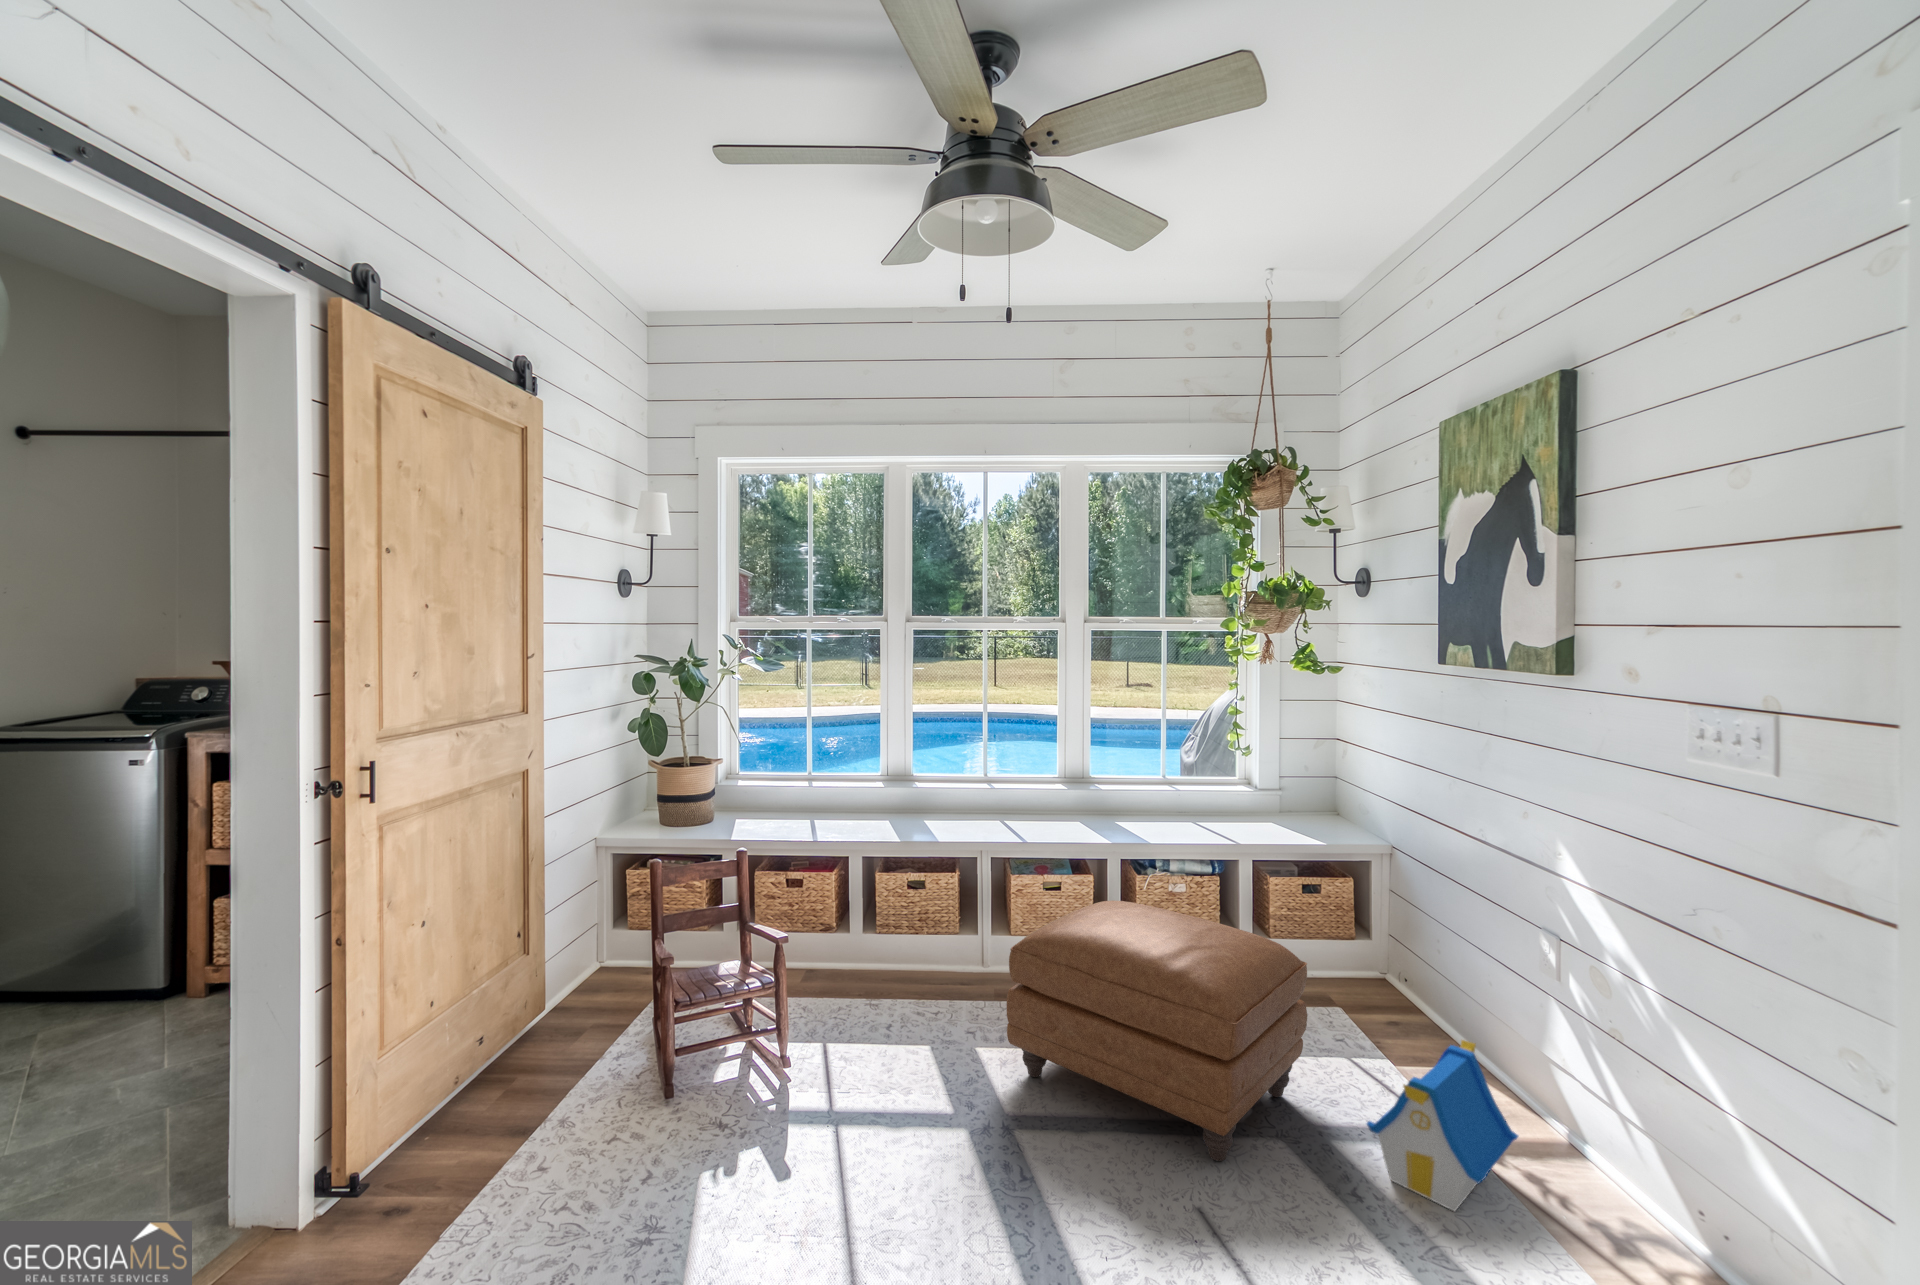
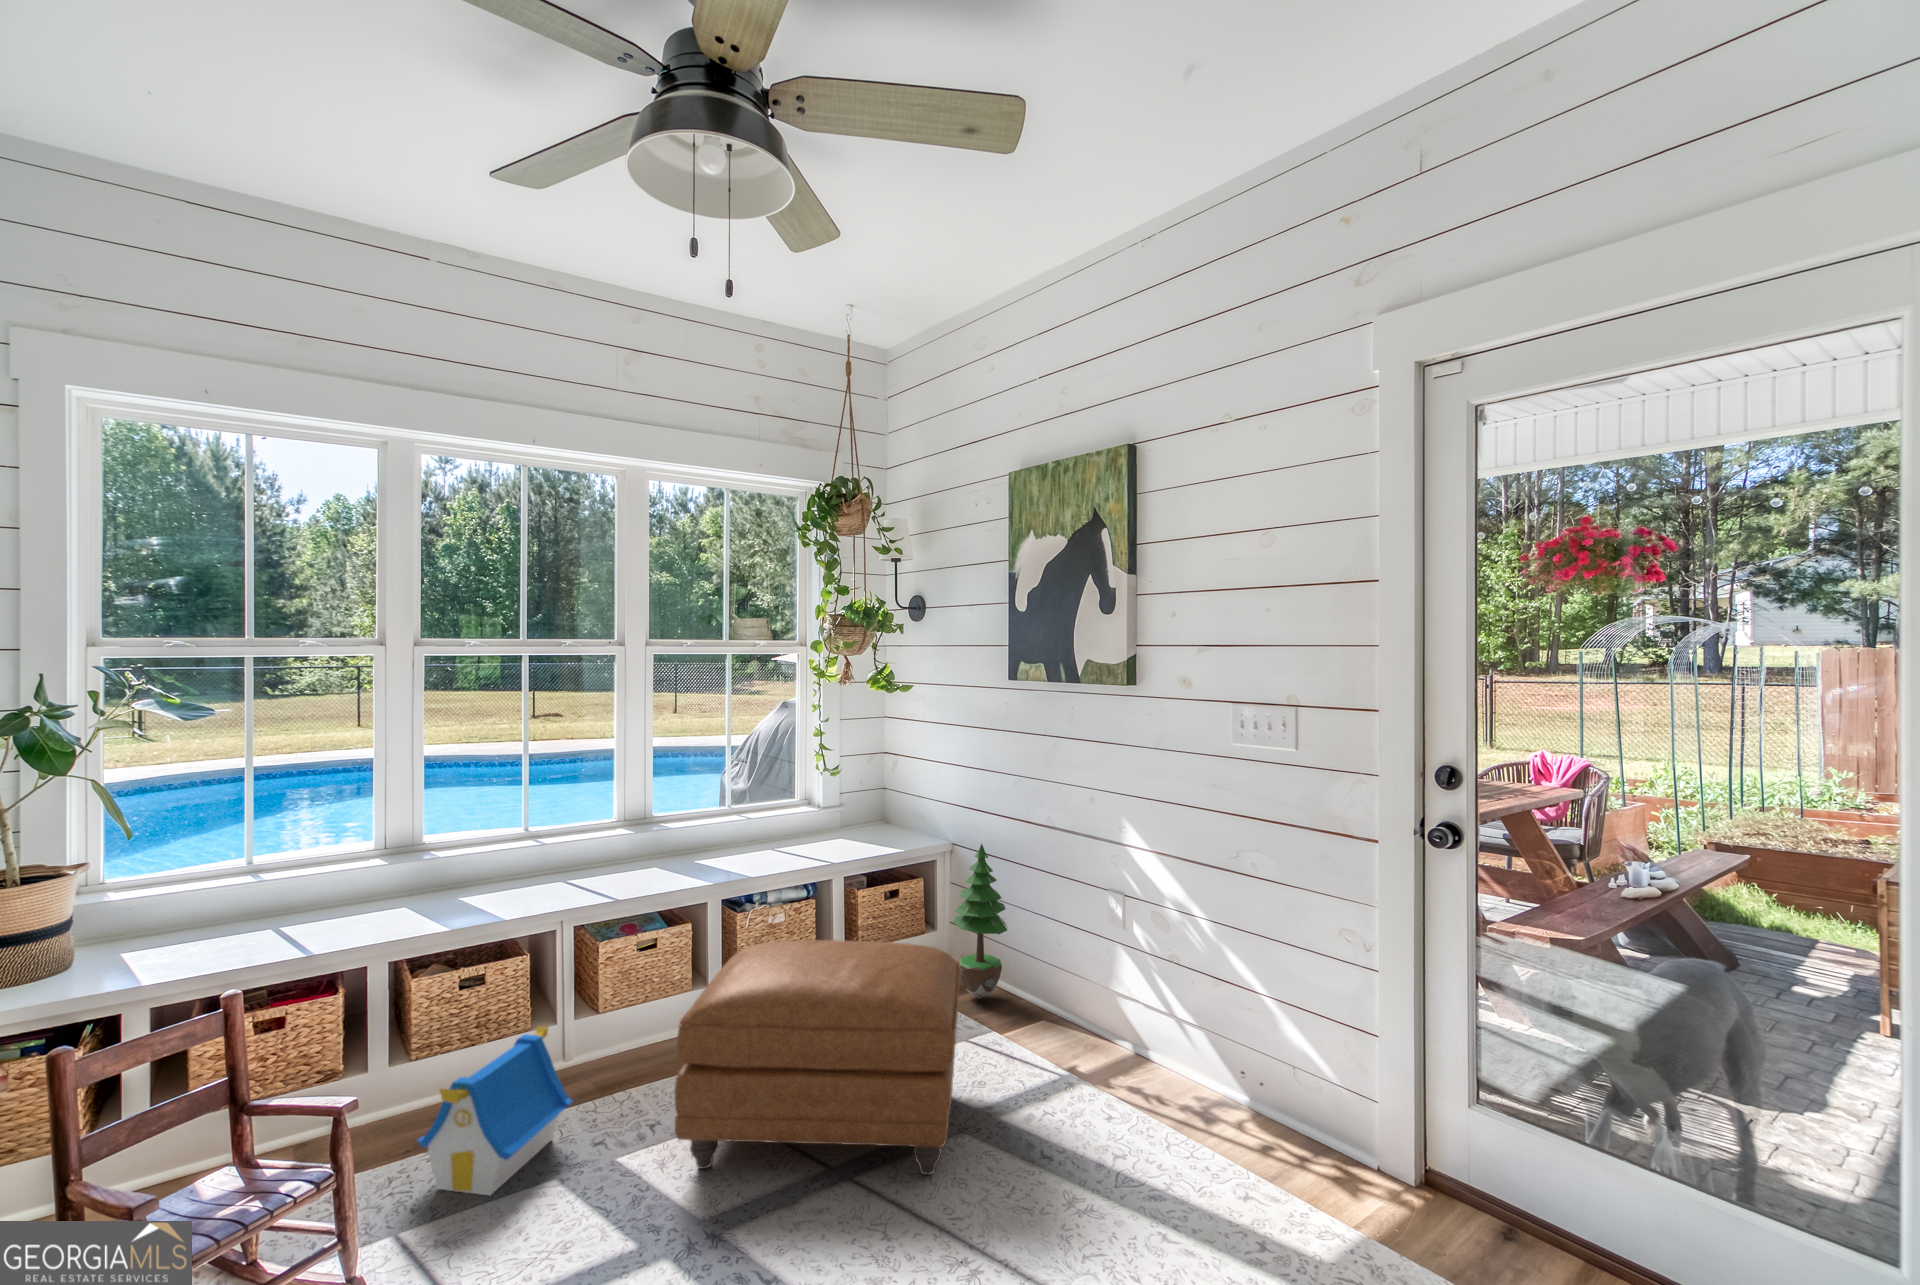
potted tree: none [1360,849,1430,1023] -> present [953,844,1007,999]
toy house: present [1367,1040,1518,1211] -> present [418,1026,572,1195]

